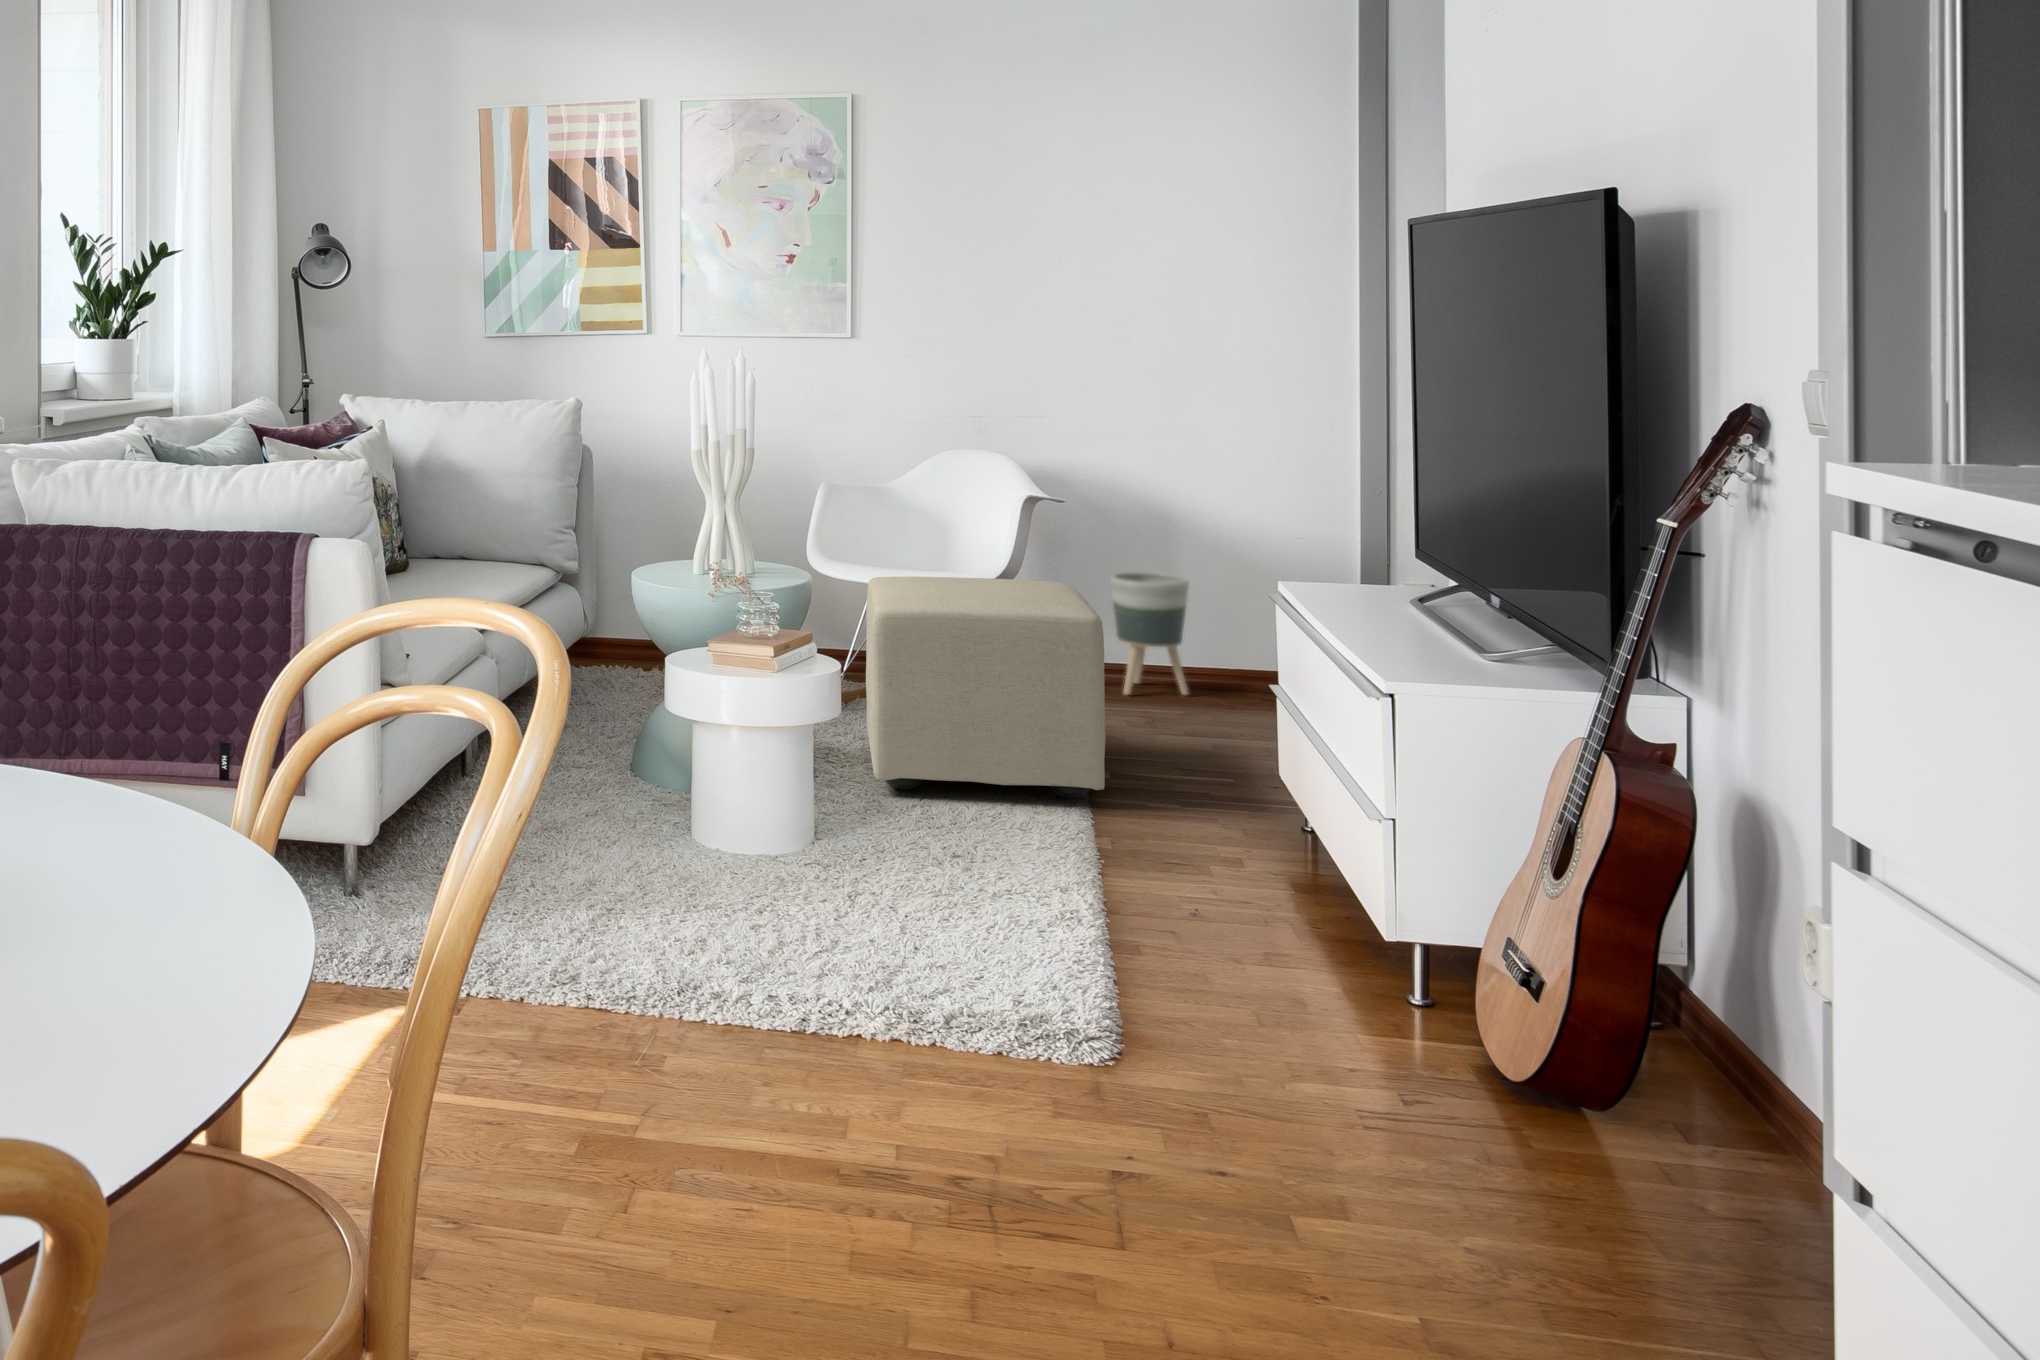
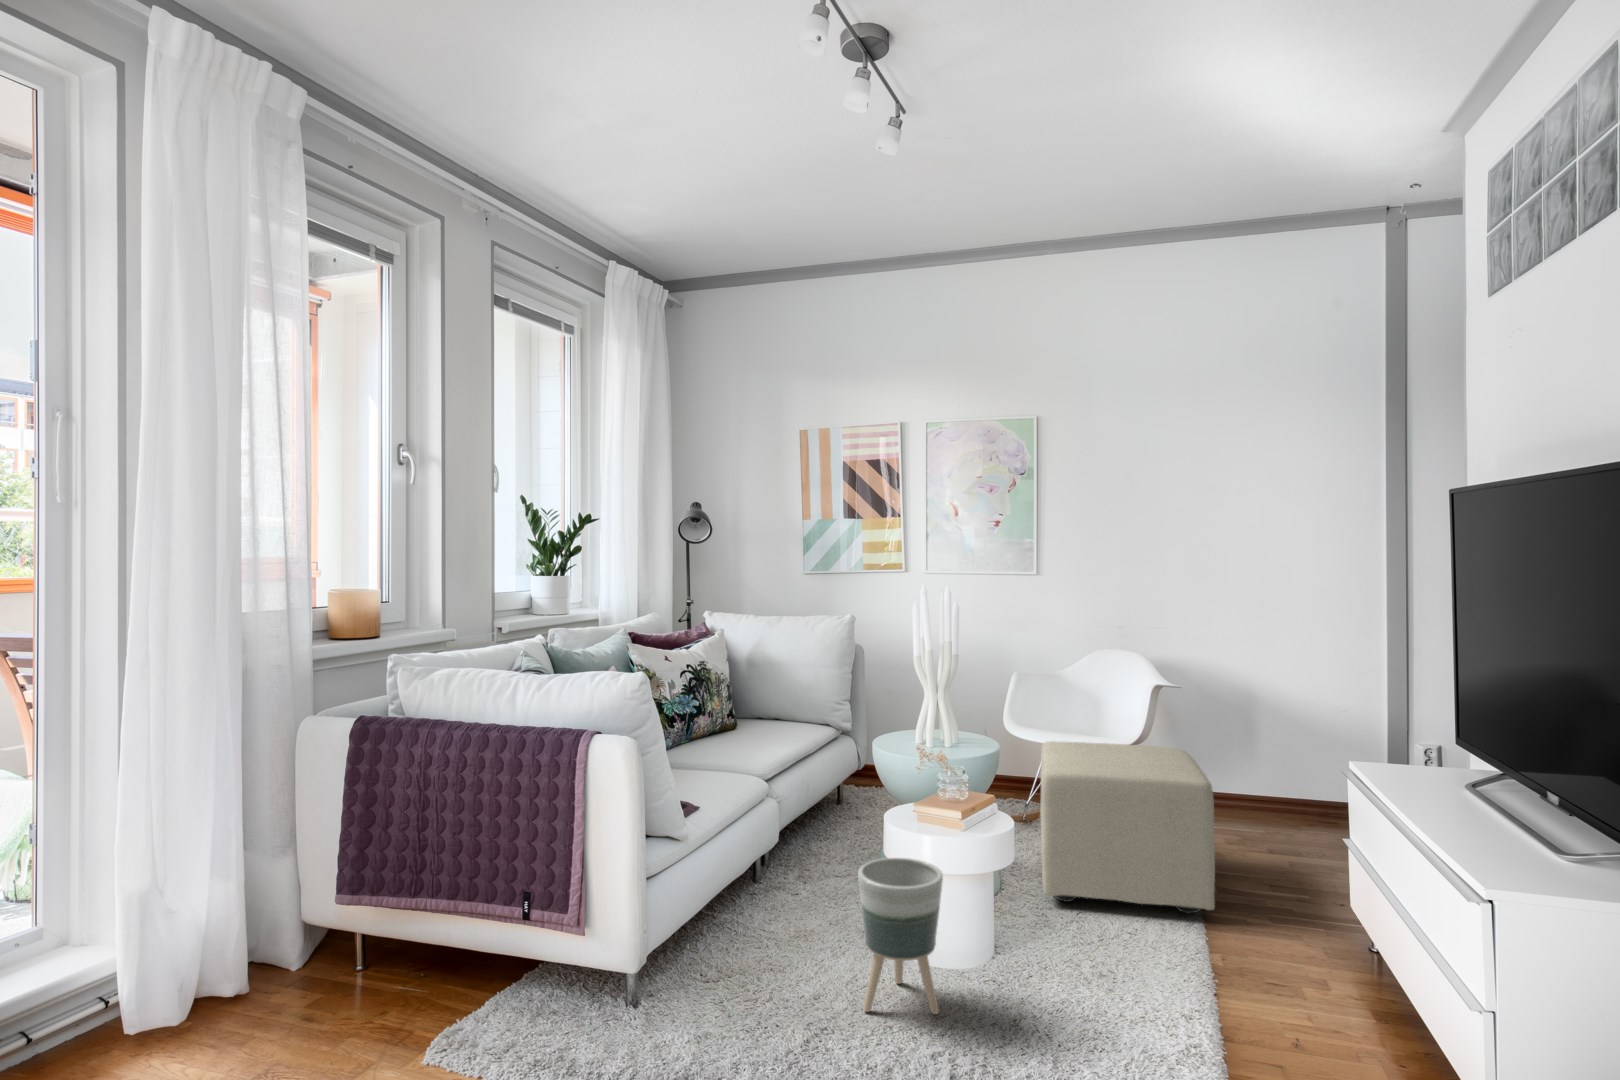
planter: present [1110,572,1189,695] -> present [858,858,943,1014]

